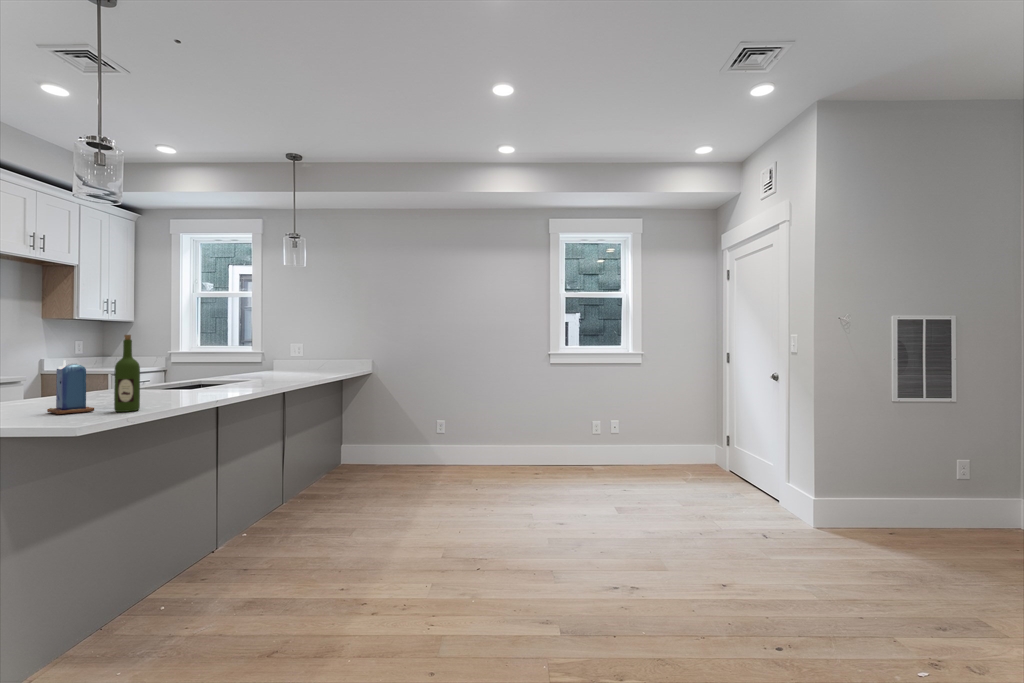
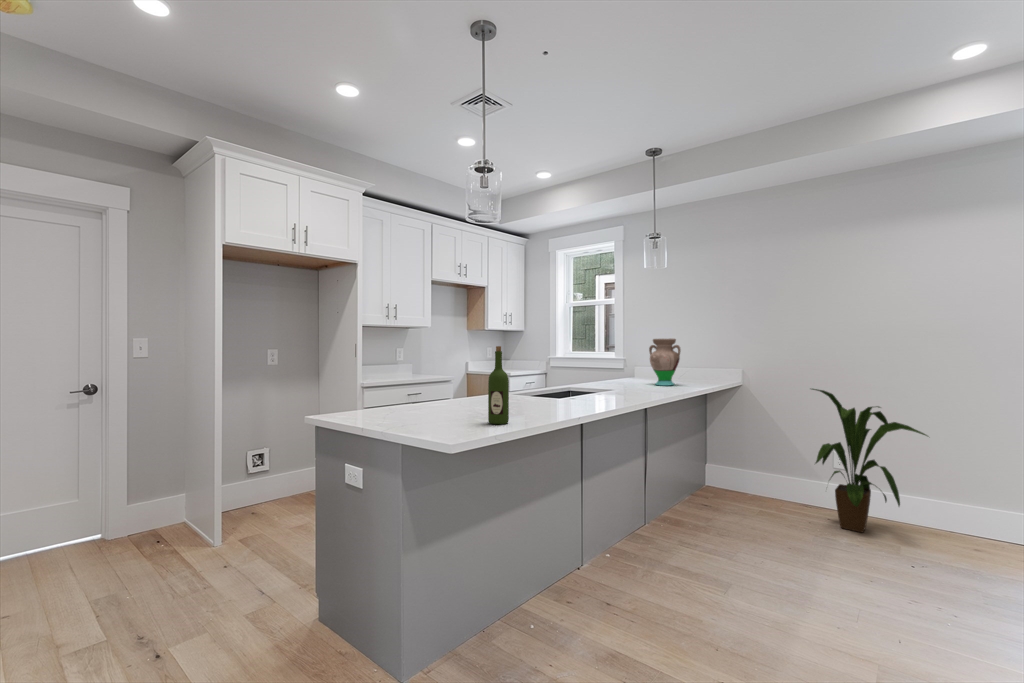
vase: none [288,332,317,376] -> present [649,339,681,386]
candle: present [47,360,94,414] -> none [443,370,474,421]
house plant: none [418,373,490,476] -> present [812,389,927,532]

